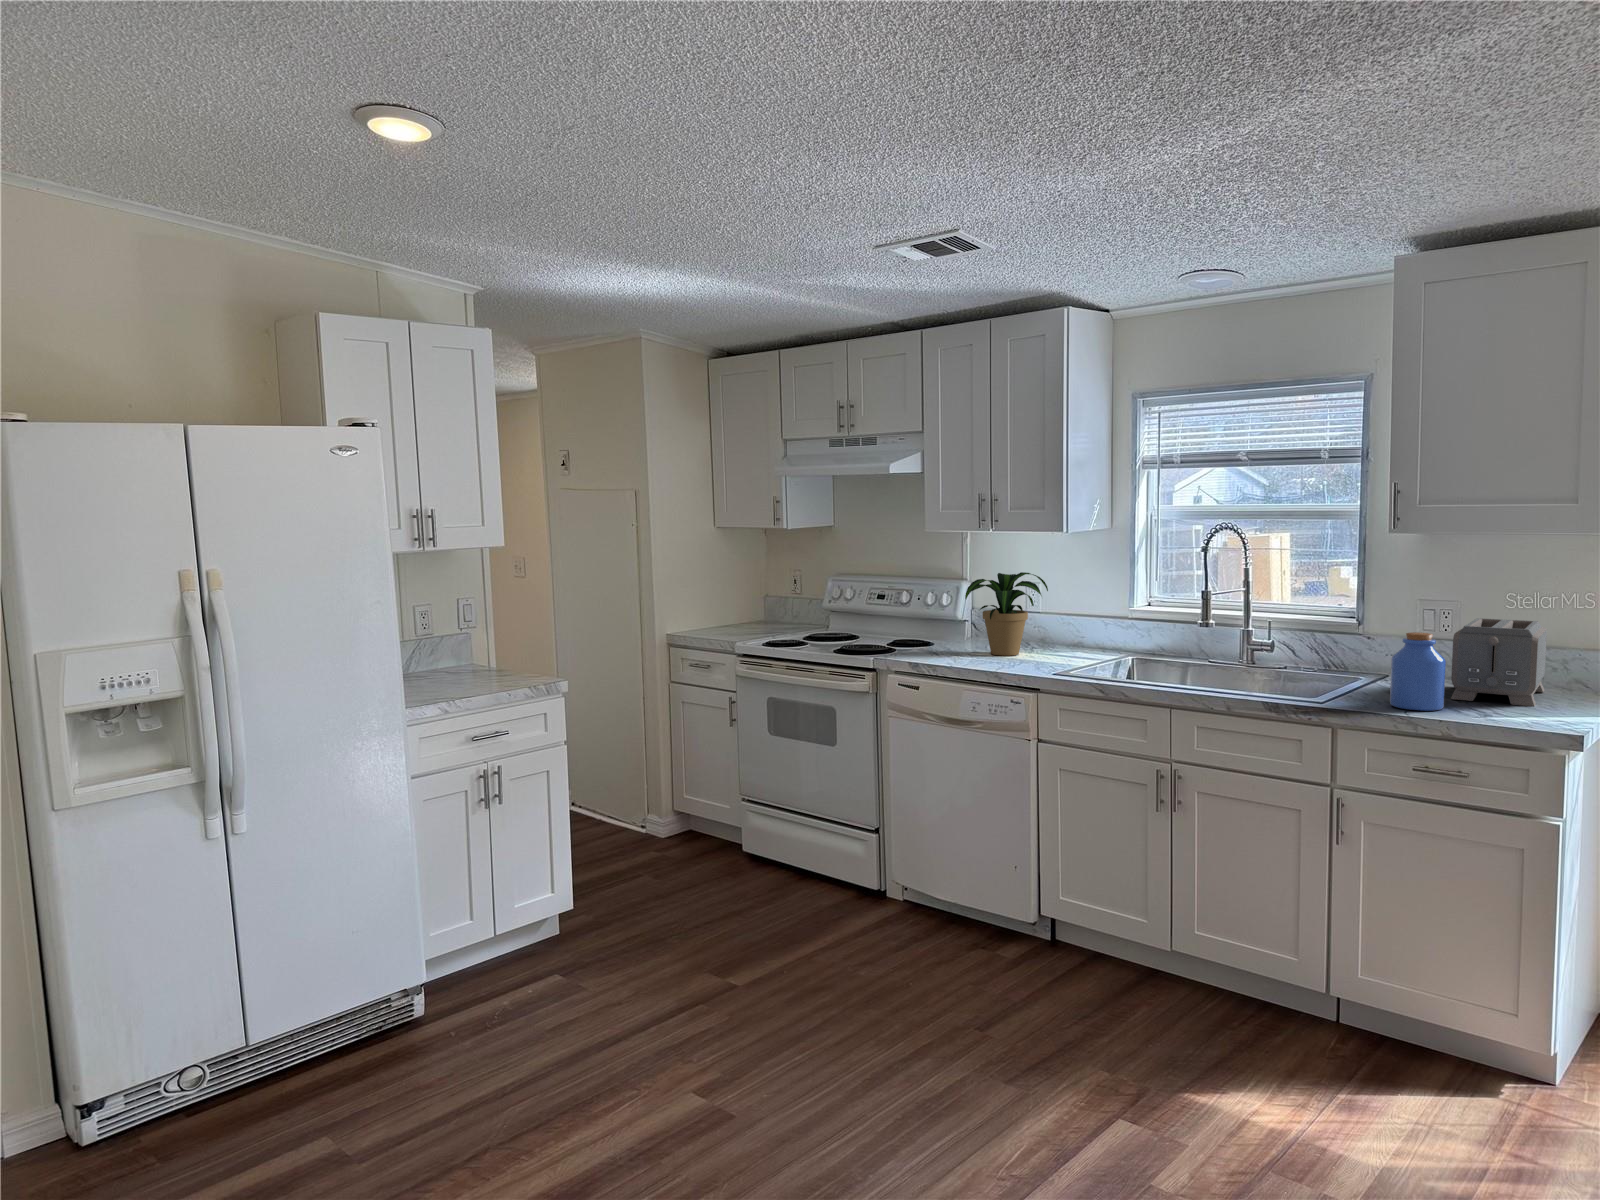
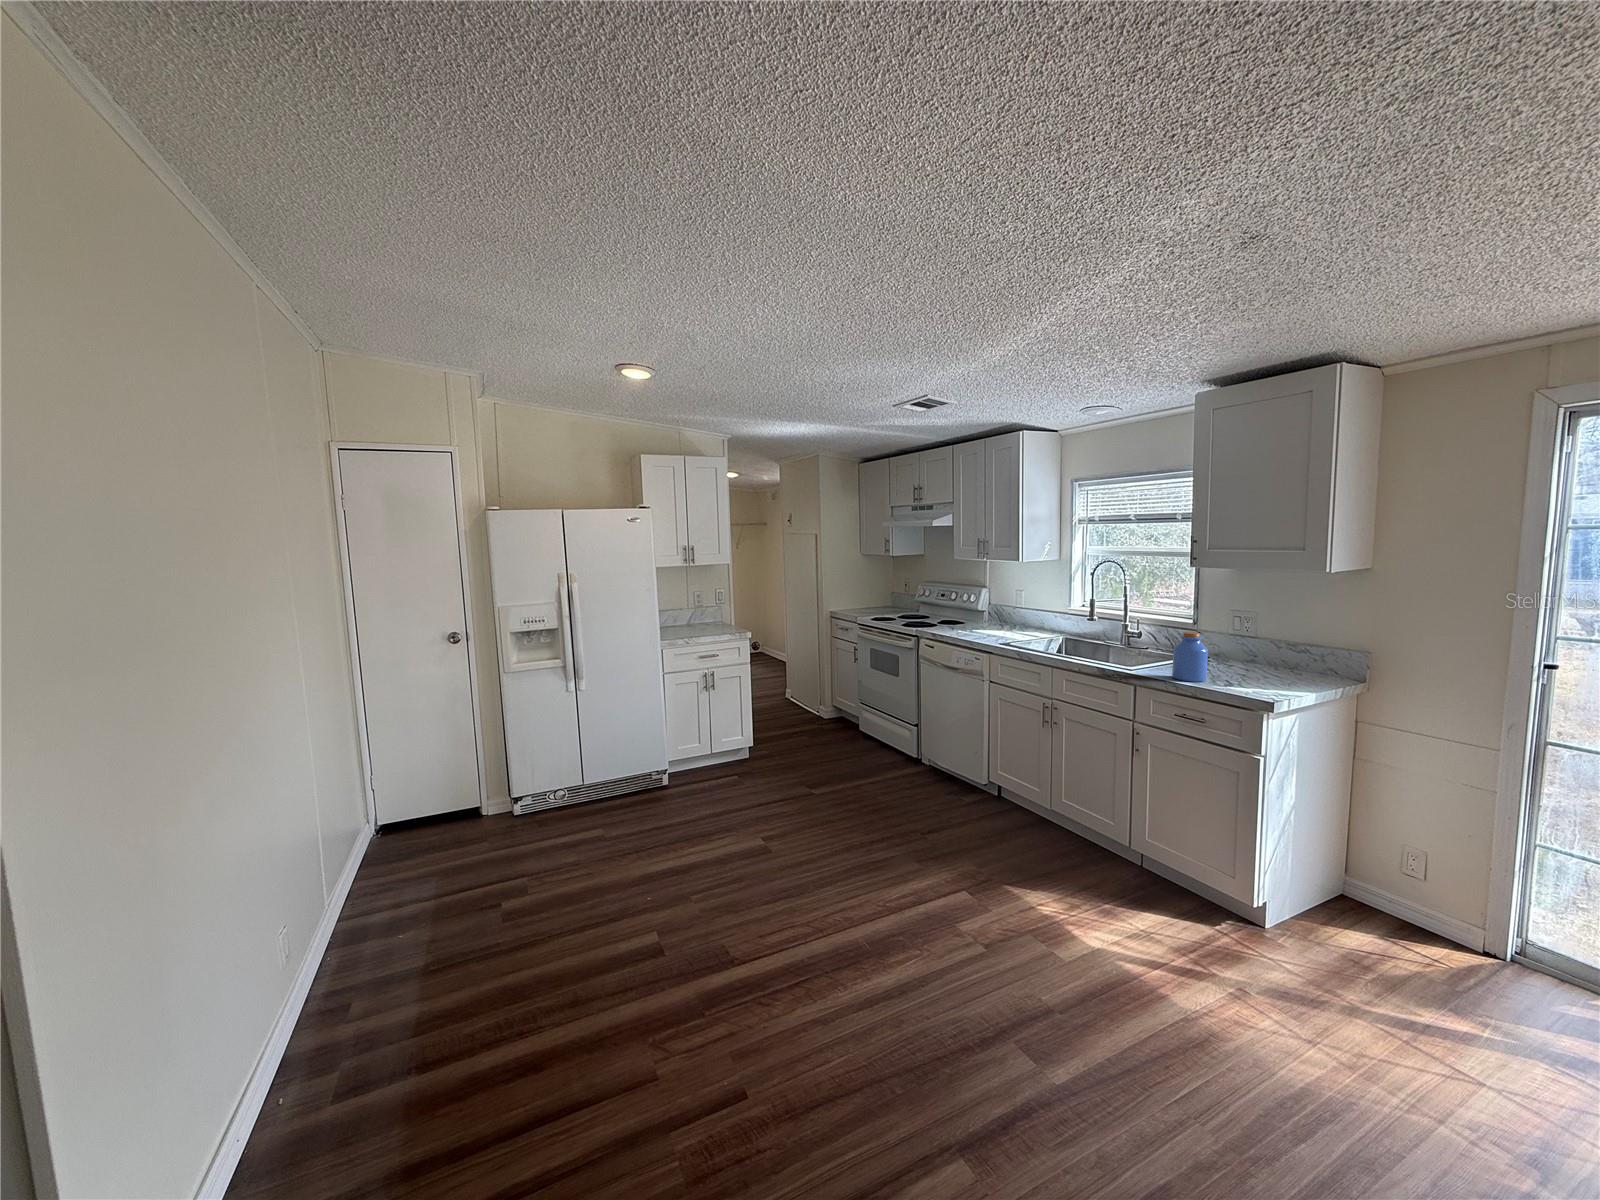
potted plant: present [965,572,1048,656] -> none [965,585,1019,633]
toaster: present [1451,618,1547,706] -> none [1226,625,1313,685]

